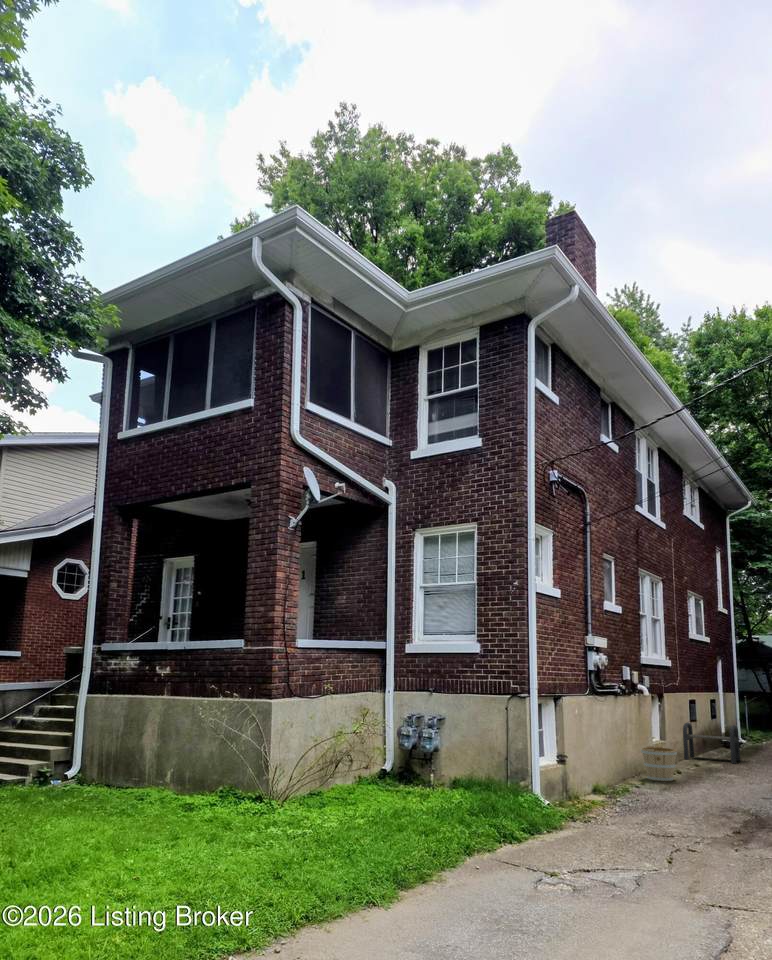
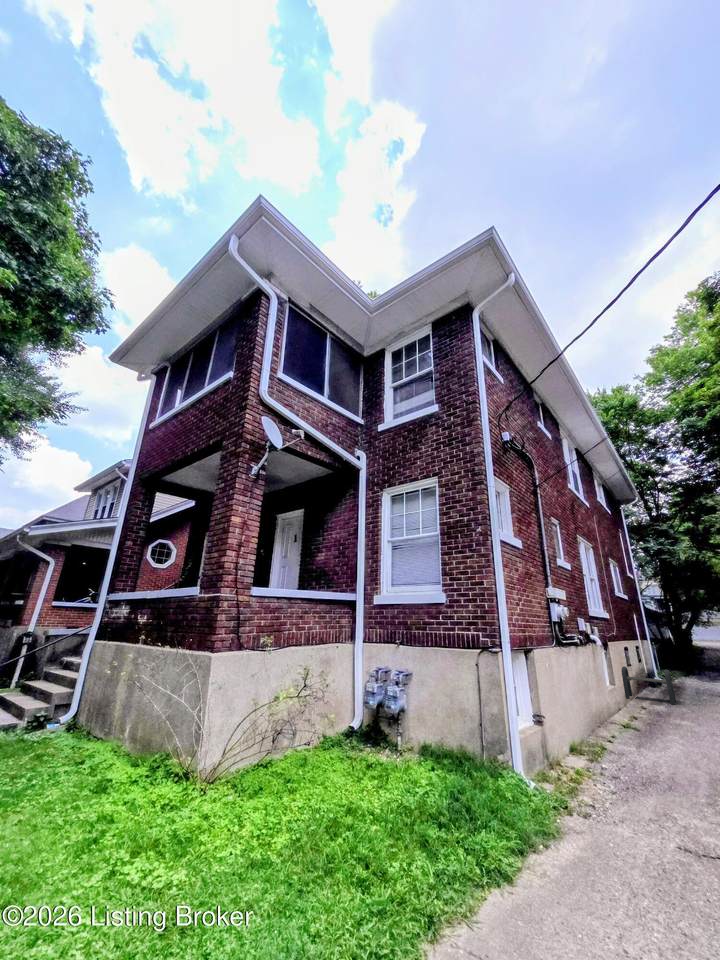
wooden bucket: present [641,746,677,781] -> none [599,693,637,729]

